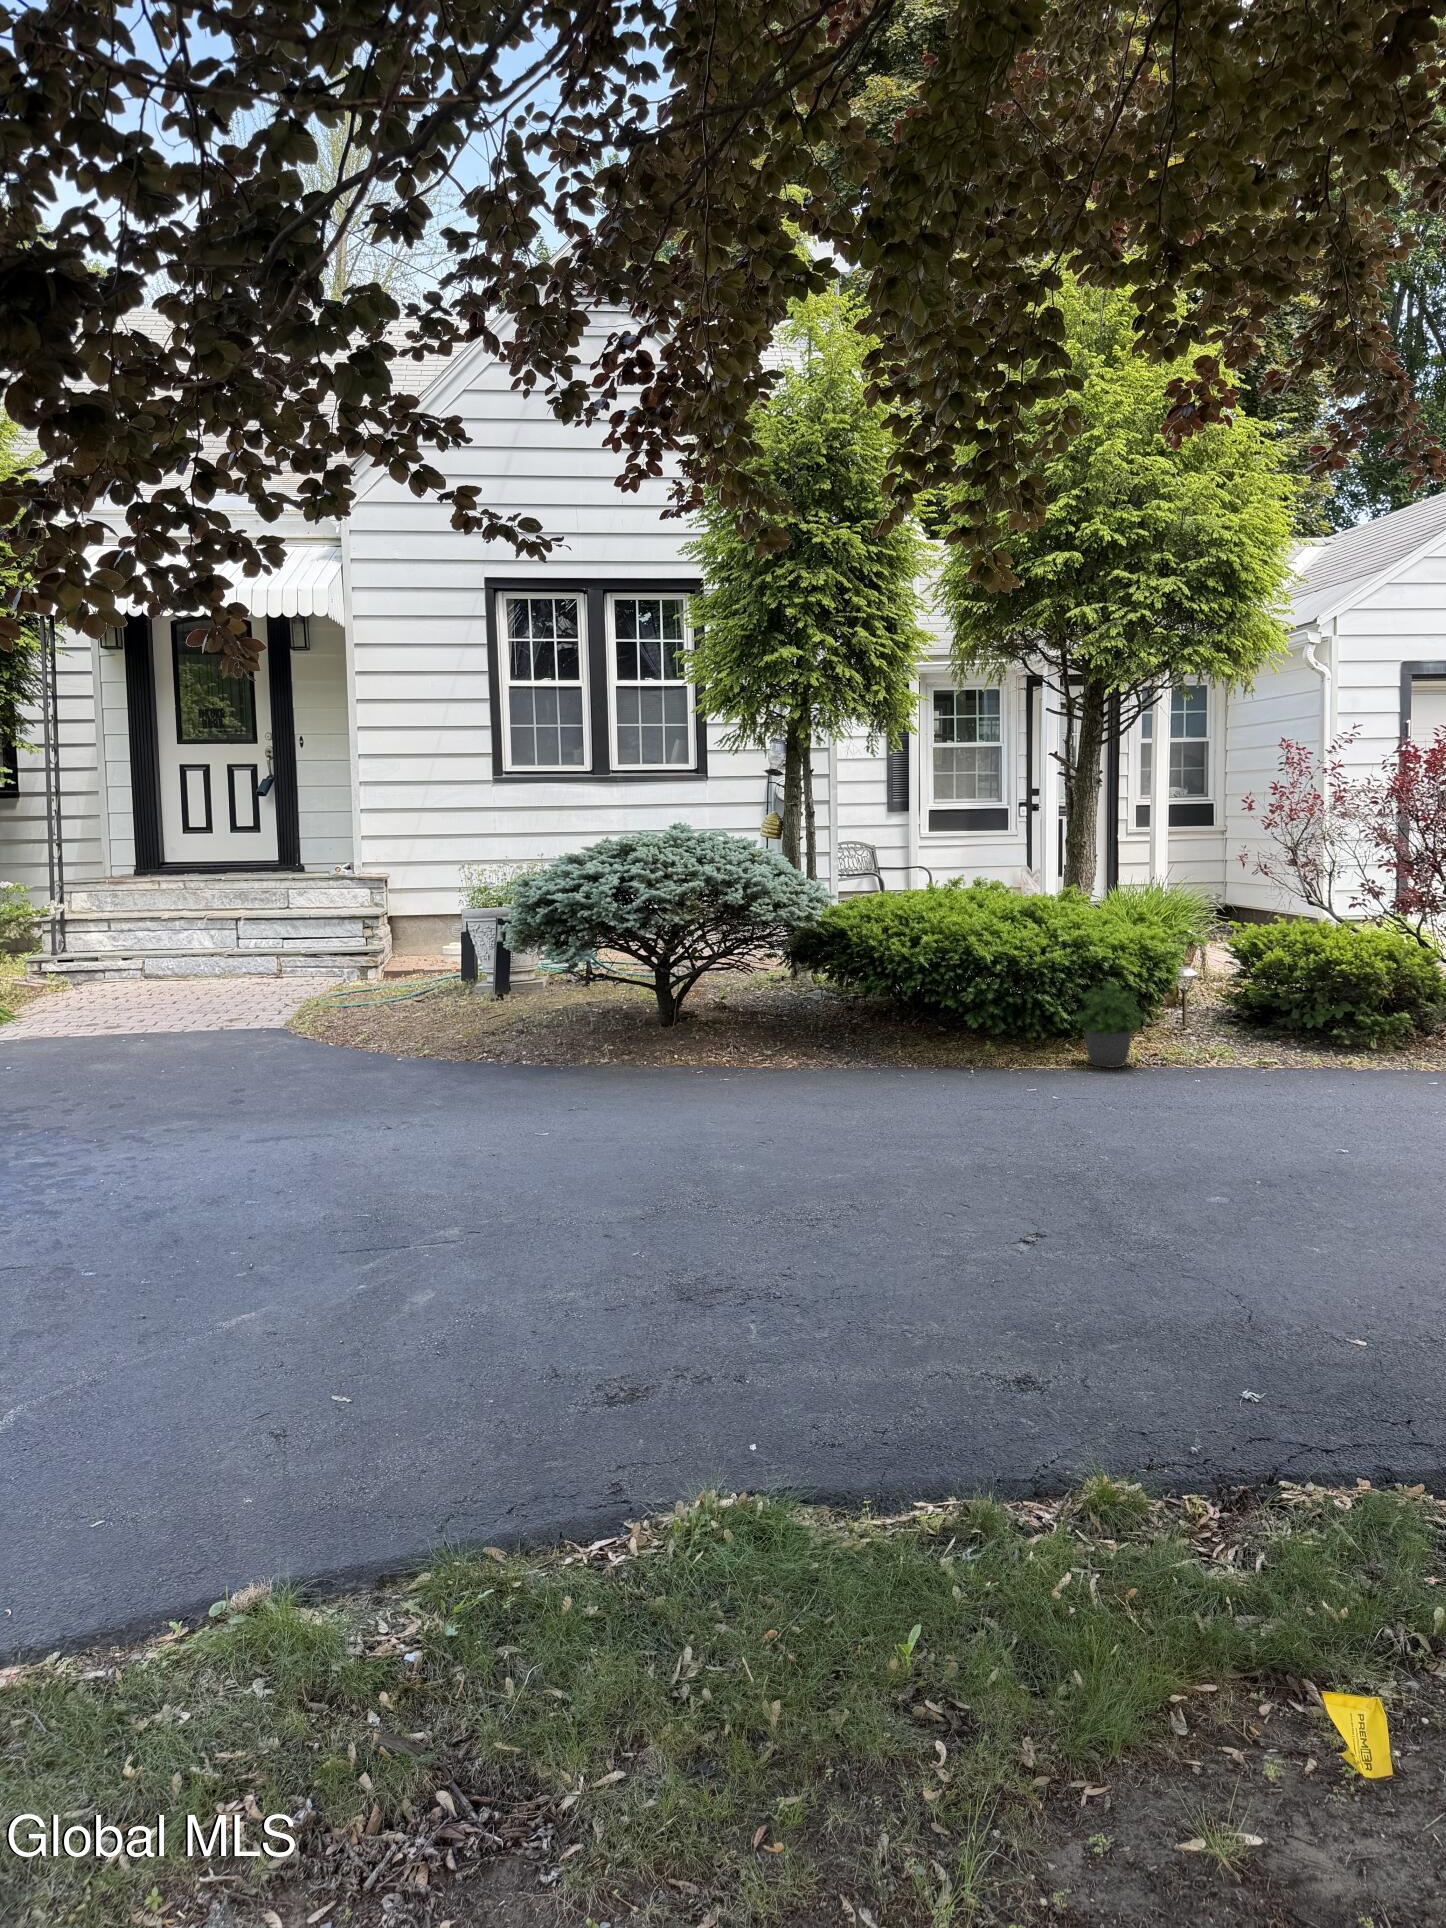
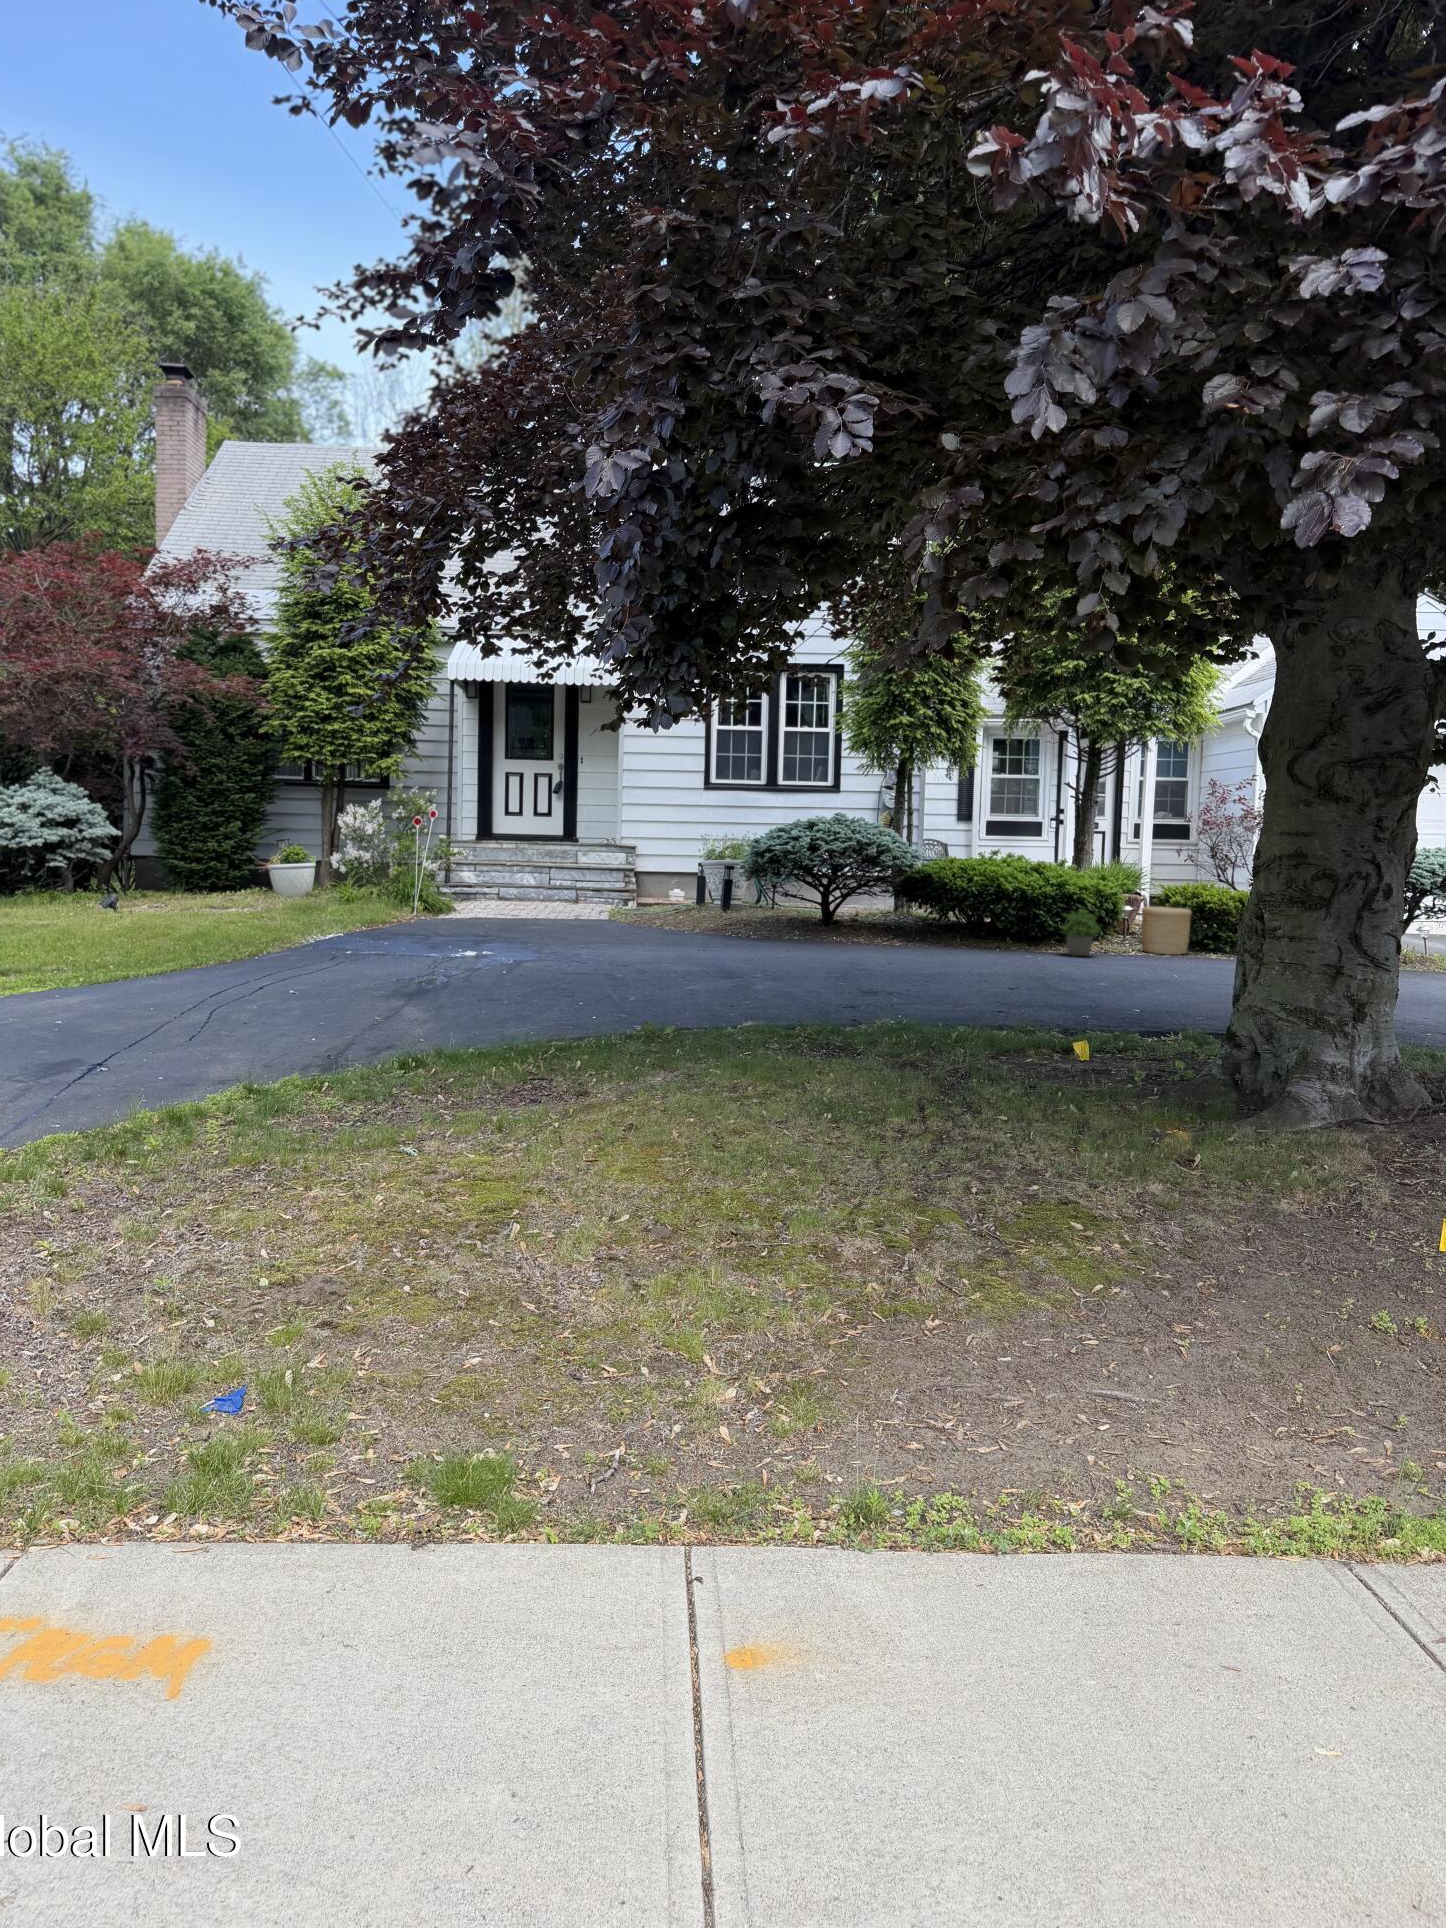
basket: none [1200,961,1286,1048] -> present [1141,906,1191,955]

